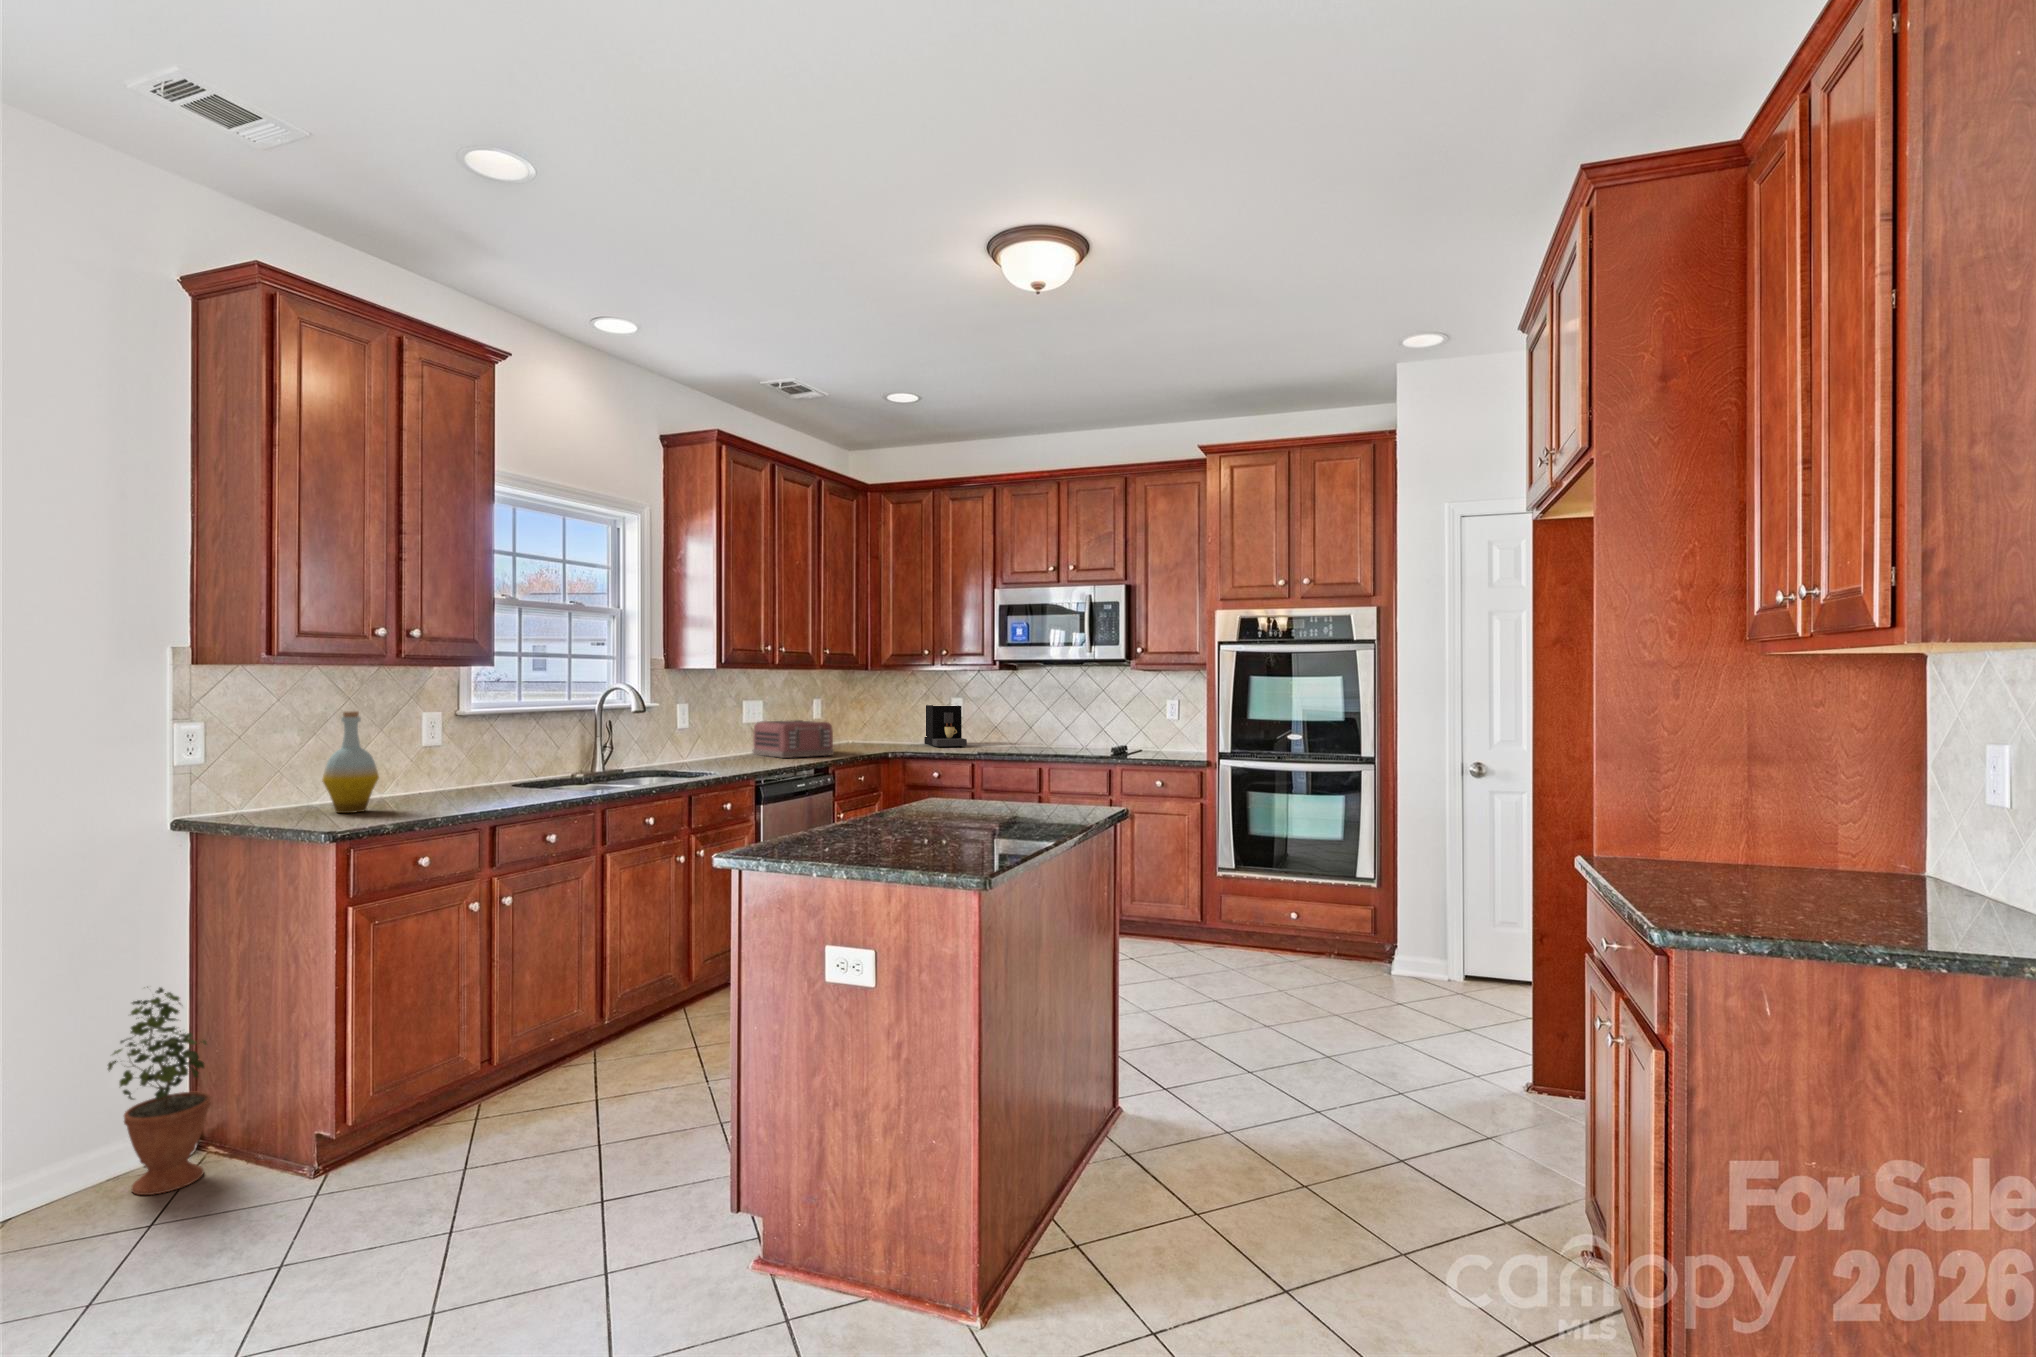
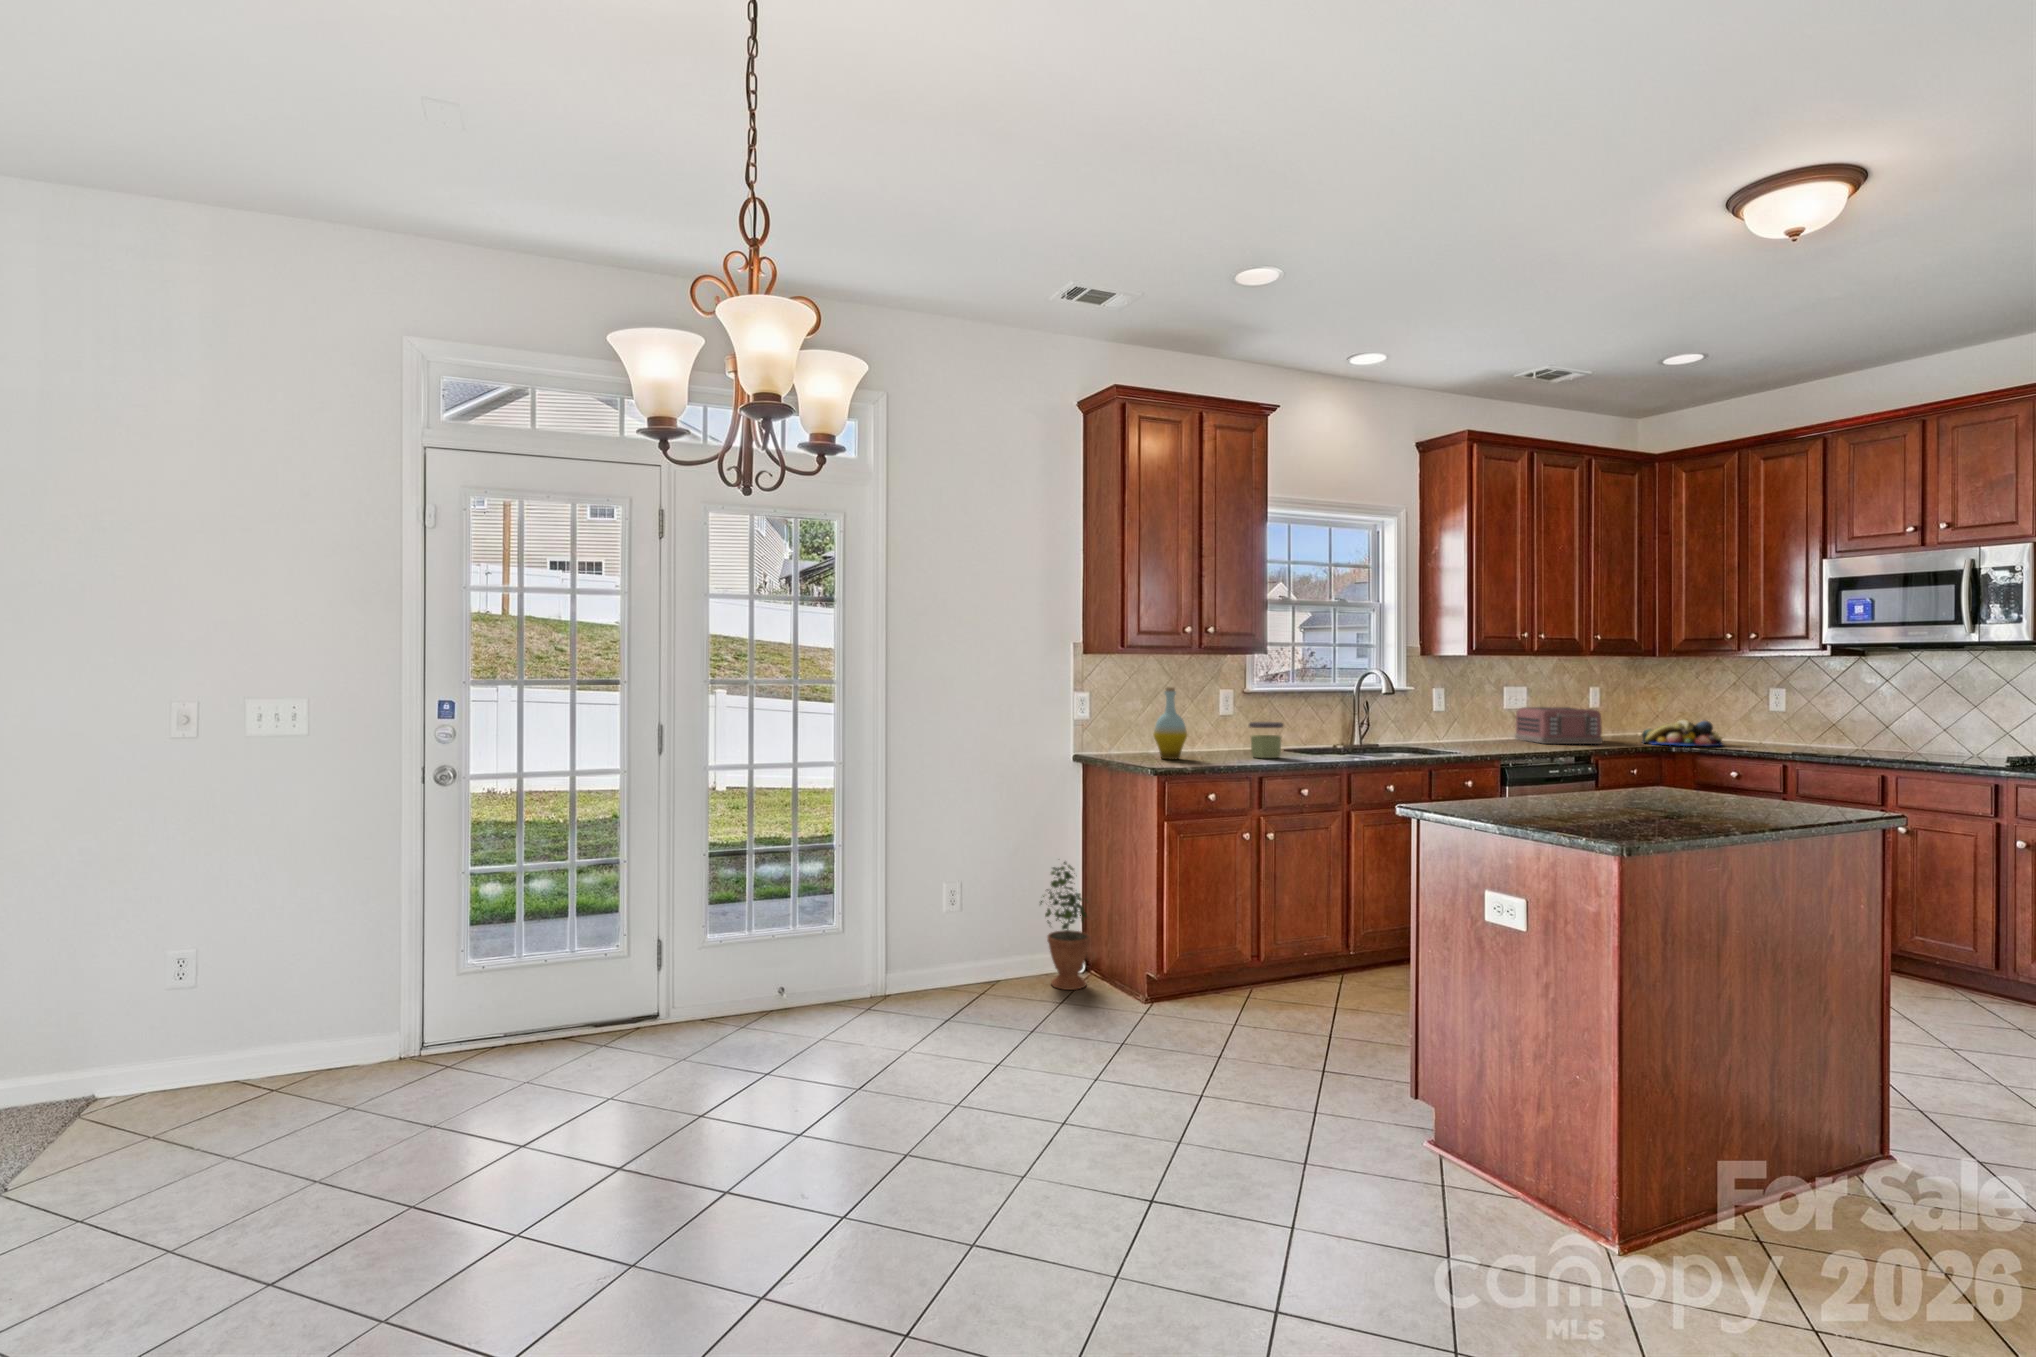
coffee maker: present [924,705,967,746] -> none [1733,696,1787,743]
fruit bowl: none [861,729,927,753] -> present [1642,720,1723,746]
jar: none [469,752,517,800] -> present [1249,722,1283,758]

